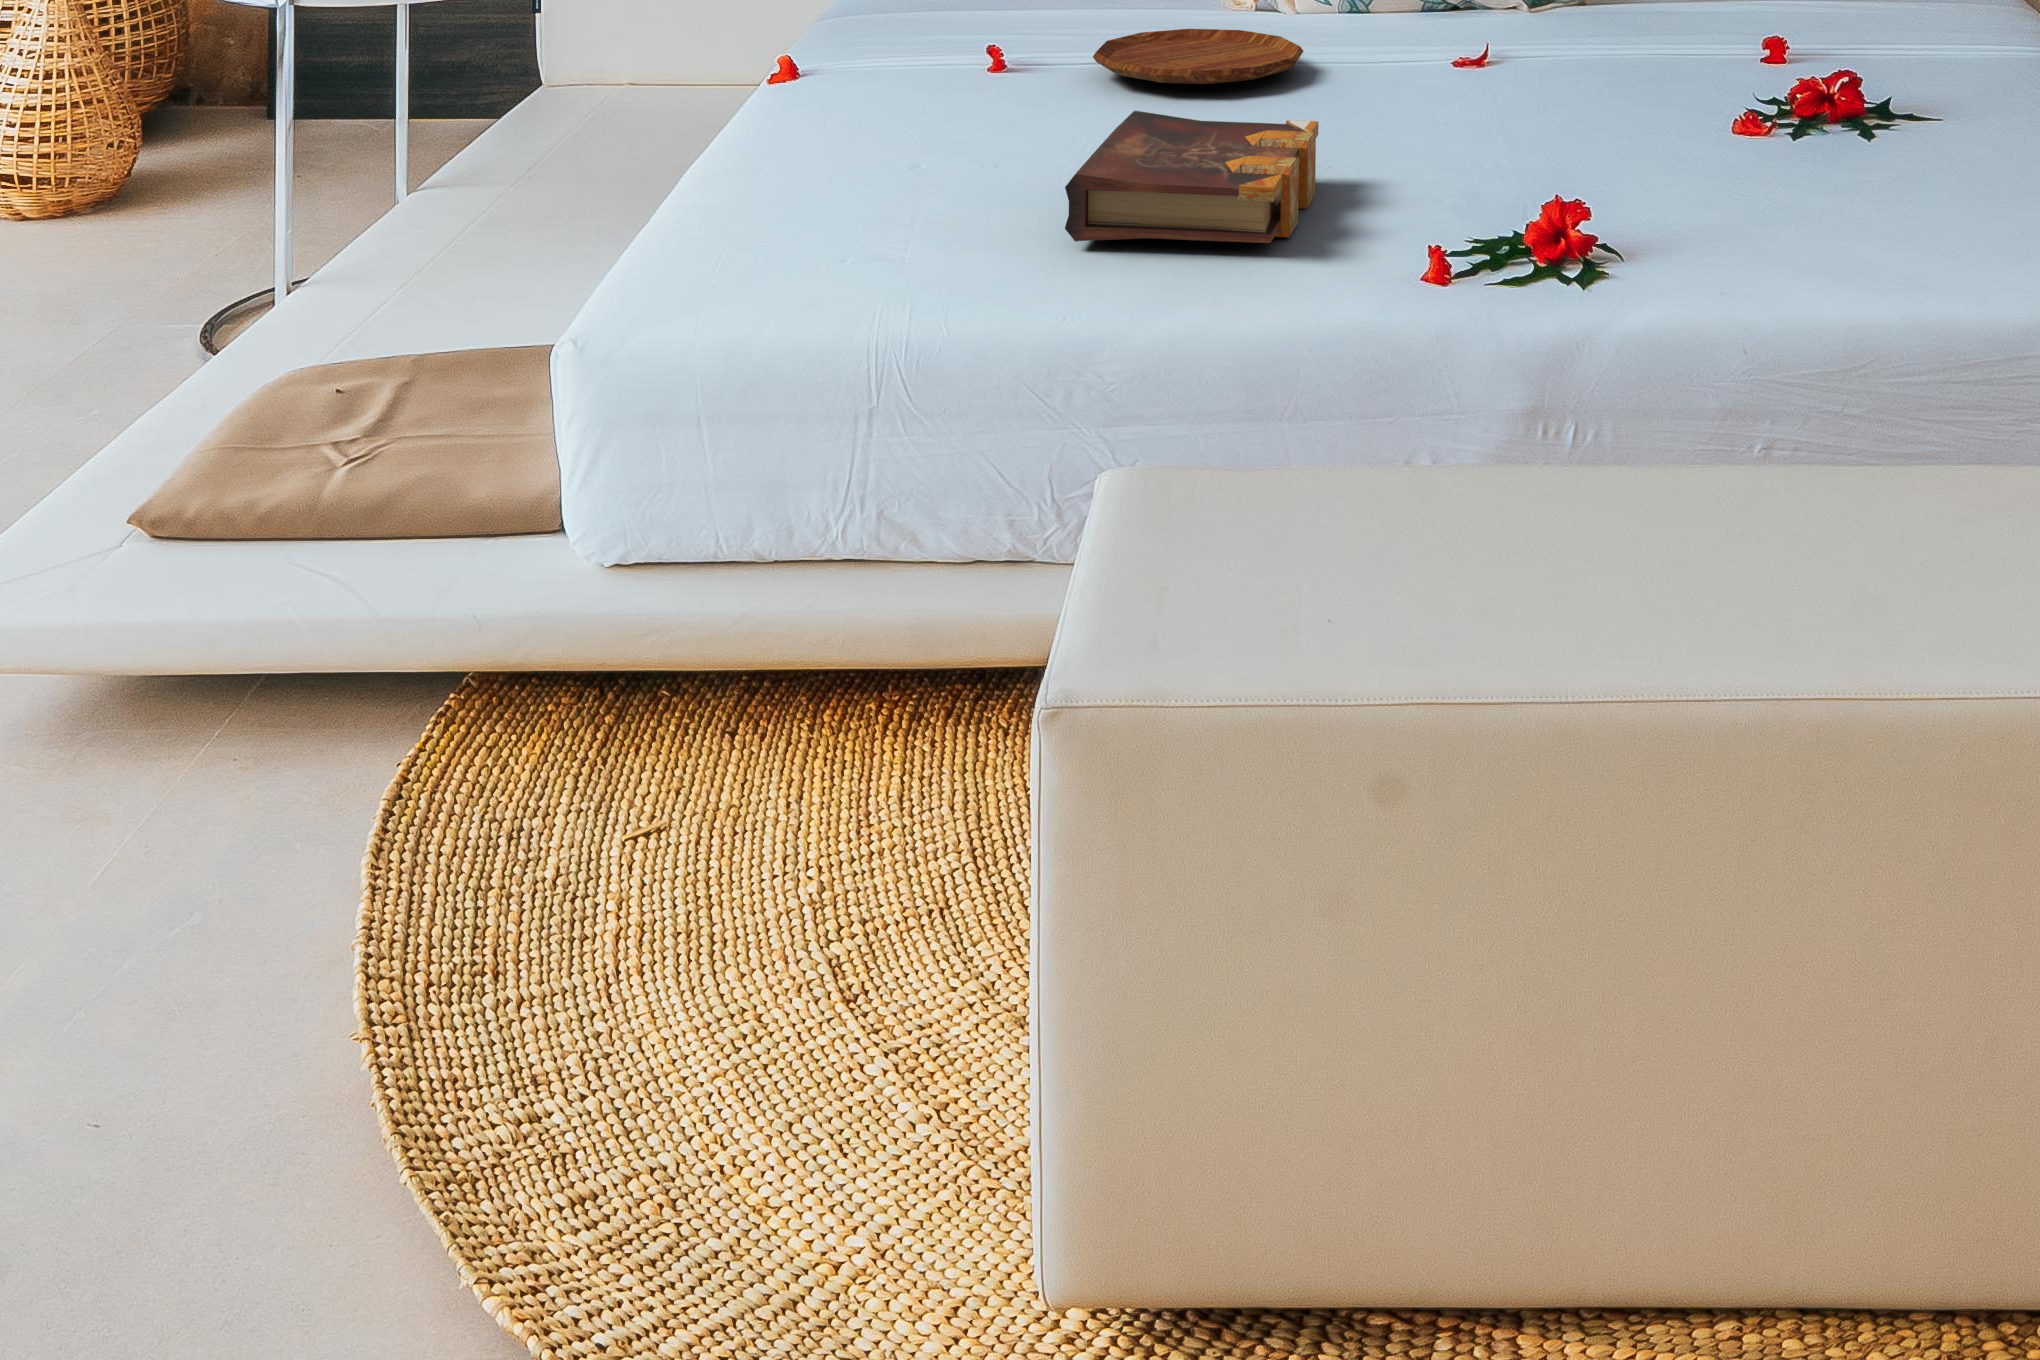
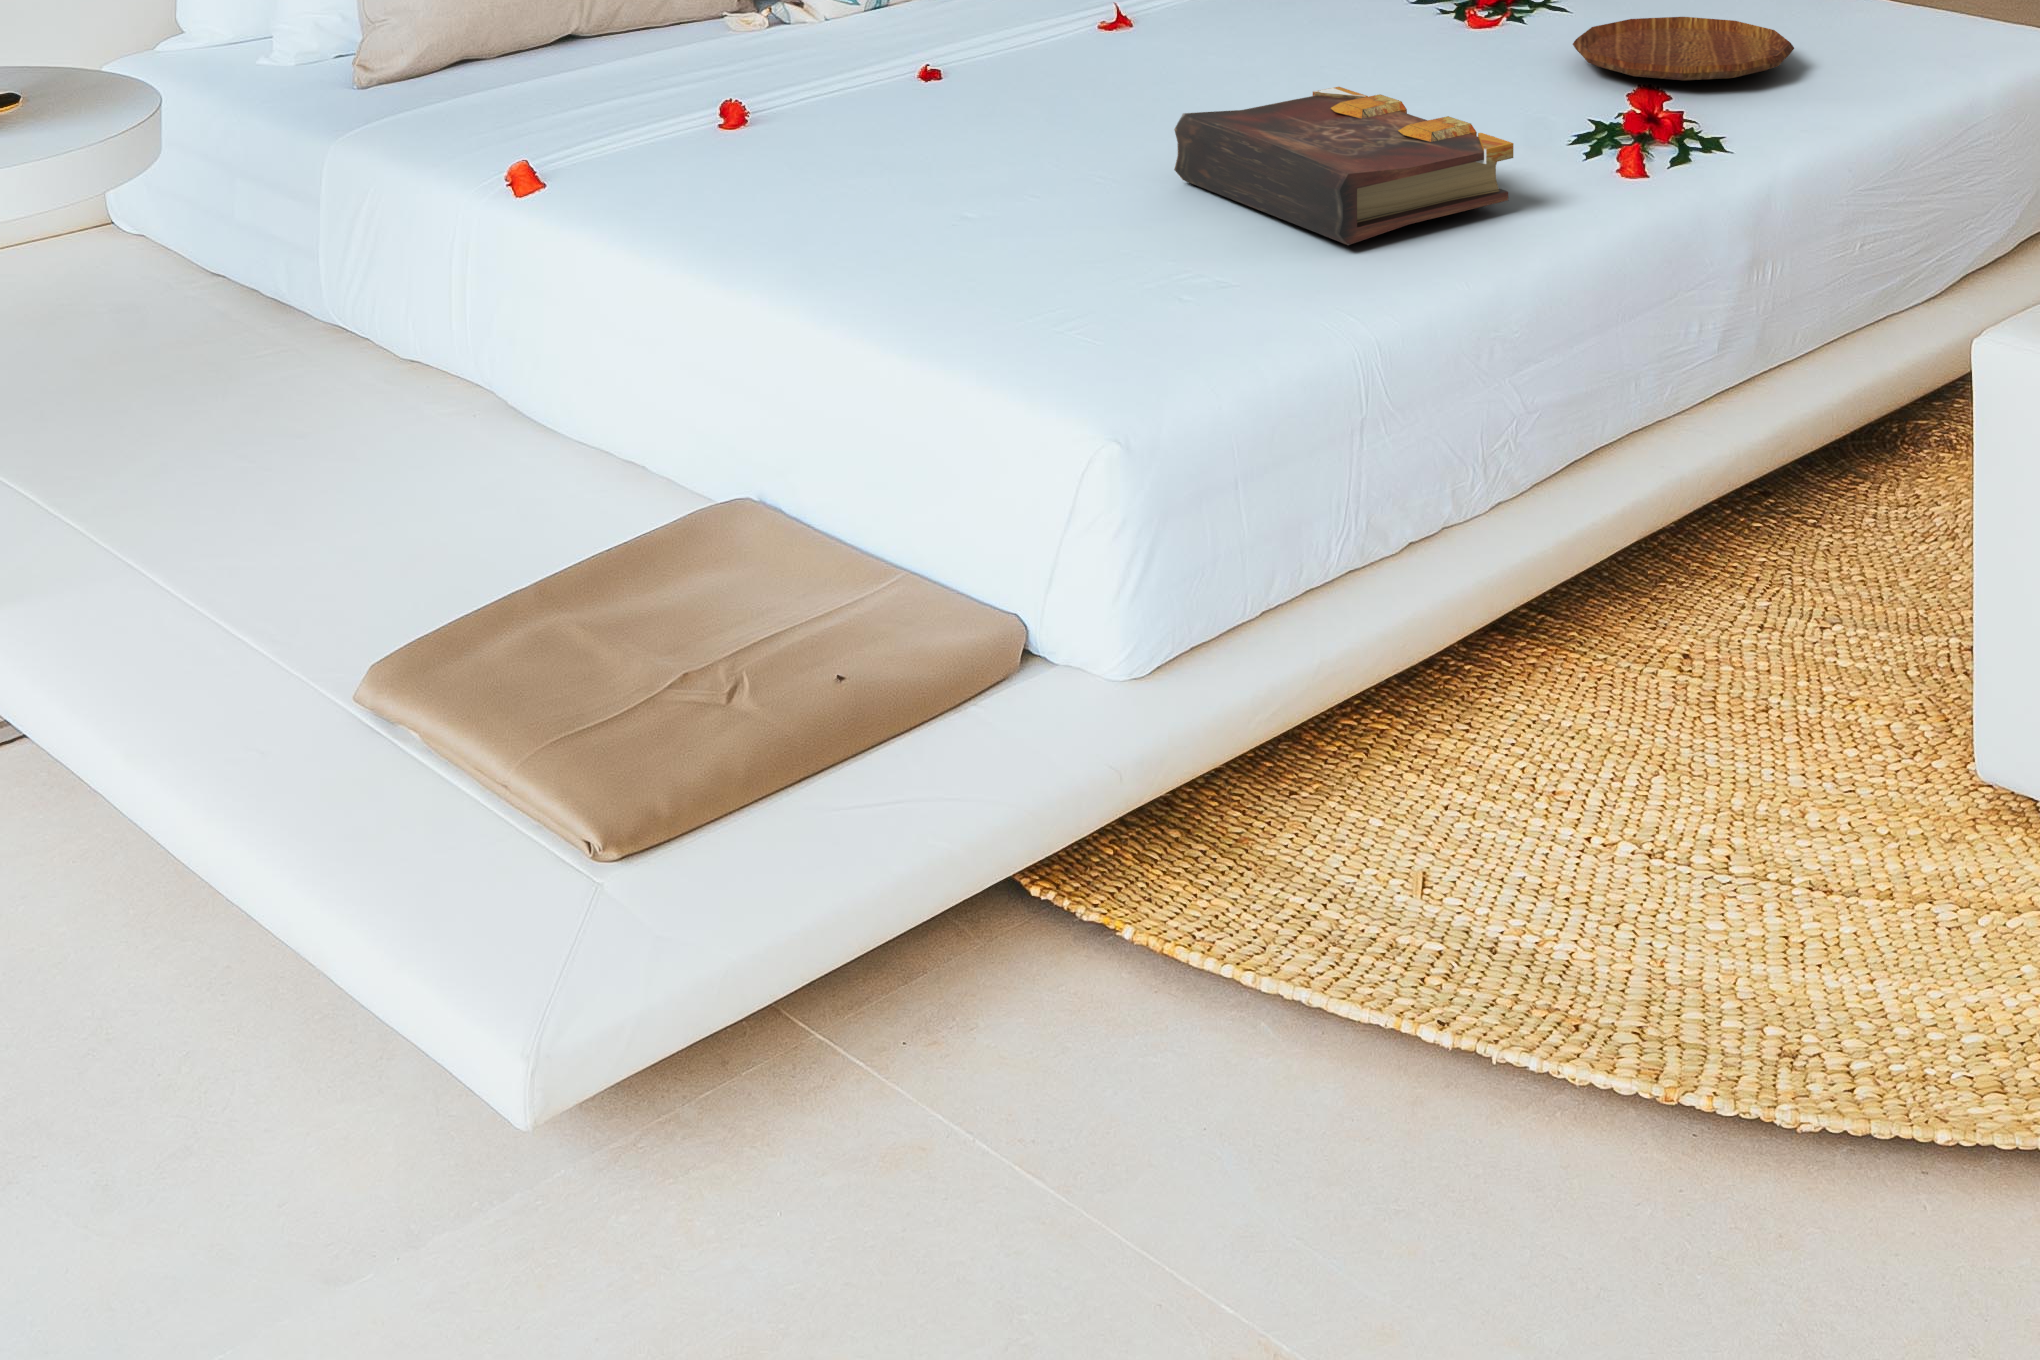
tray: present [1093,29,1303,84] -> present [1573,17,1794,80]

